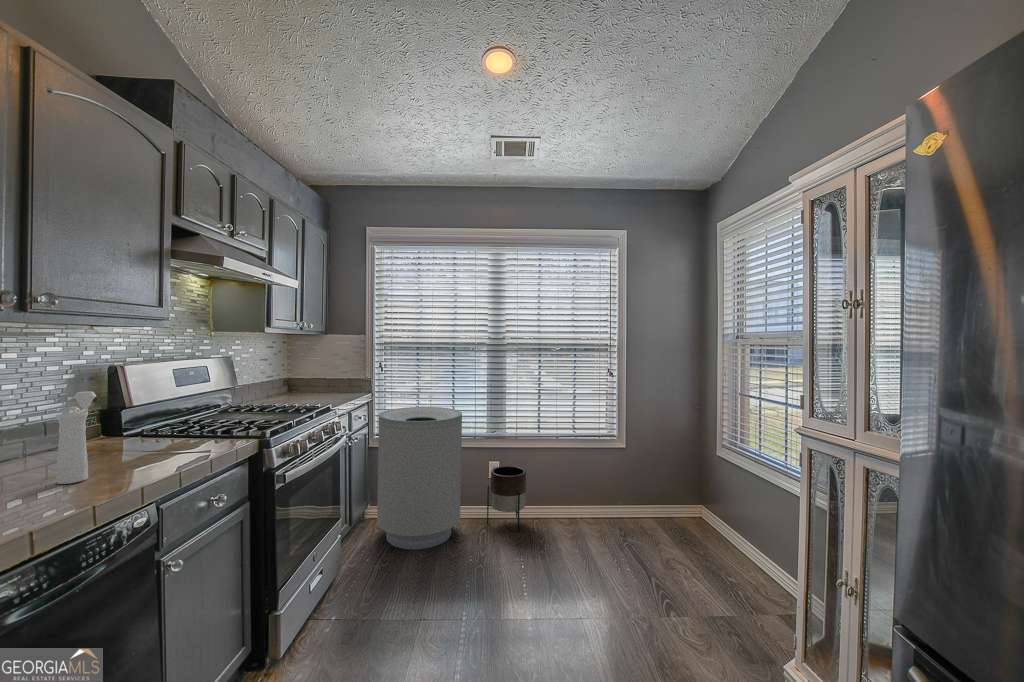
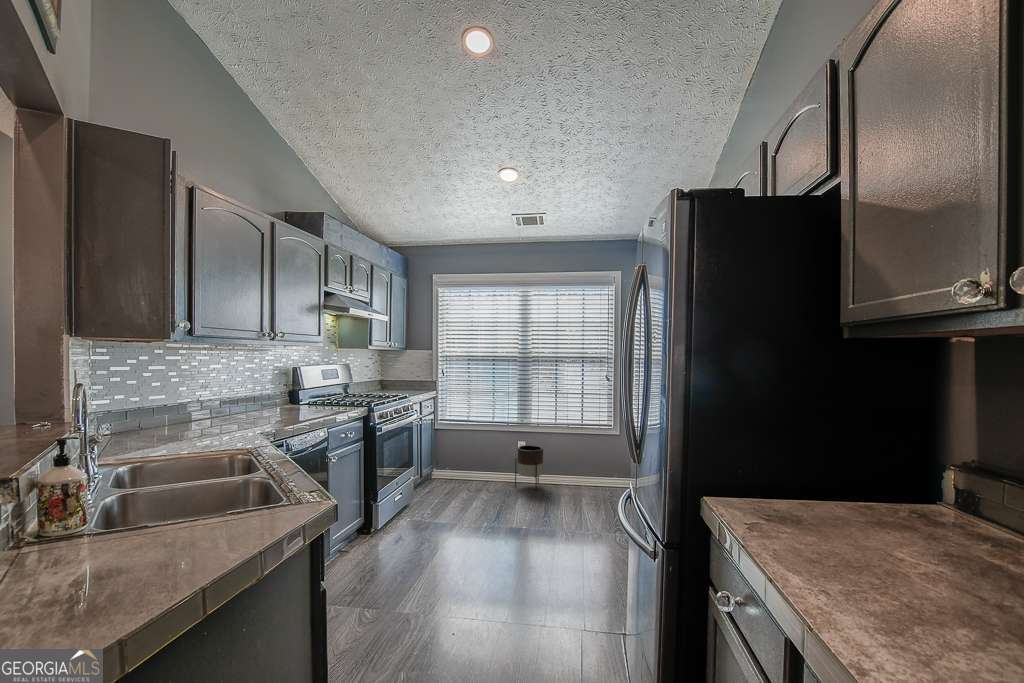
pepper mill: present [56,391,96,484] -> none [284,378,297,418]
trash can: present [377,407,462,549] -> none [438,401,496,496]

